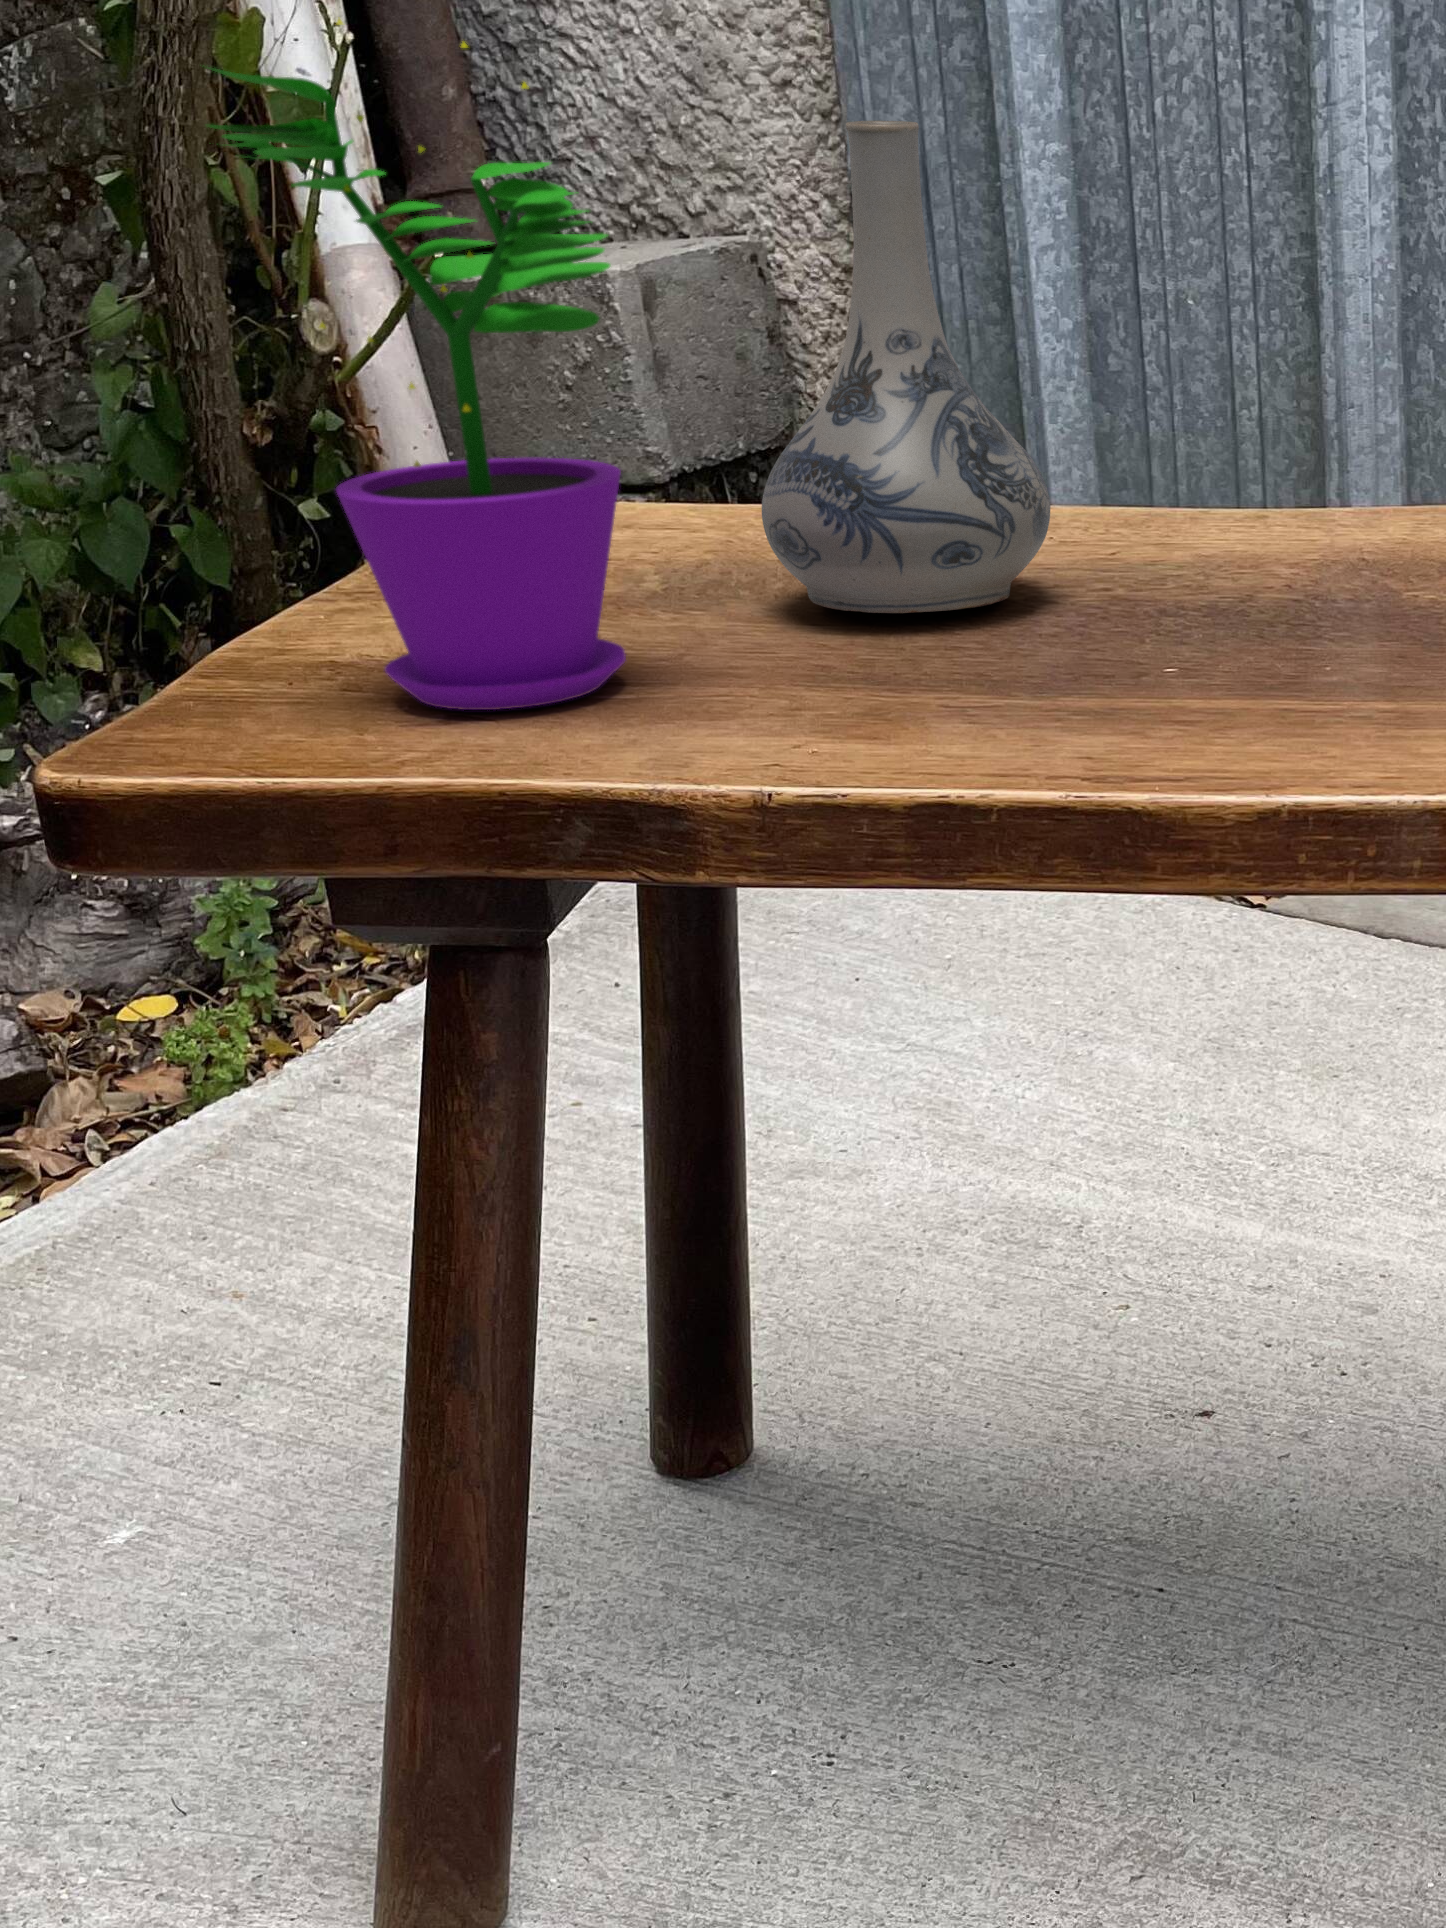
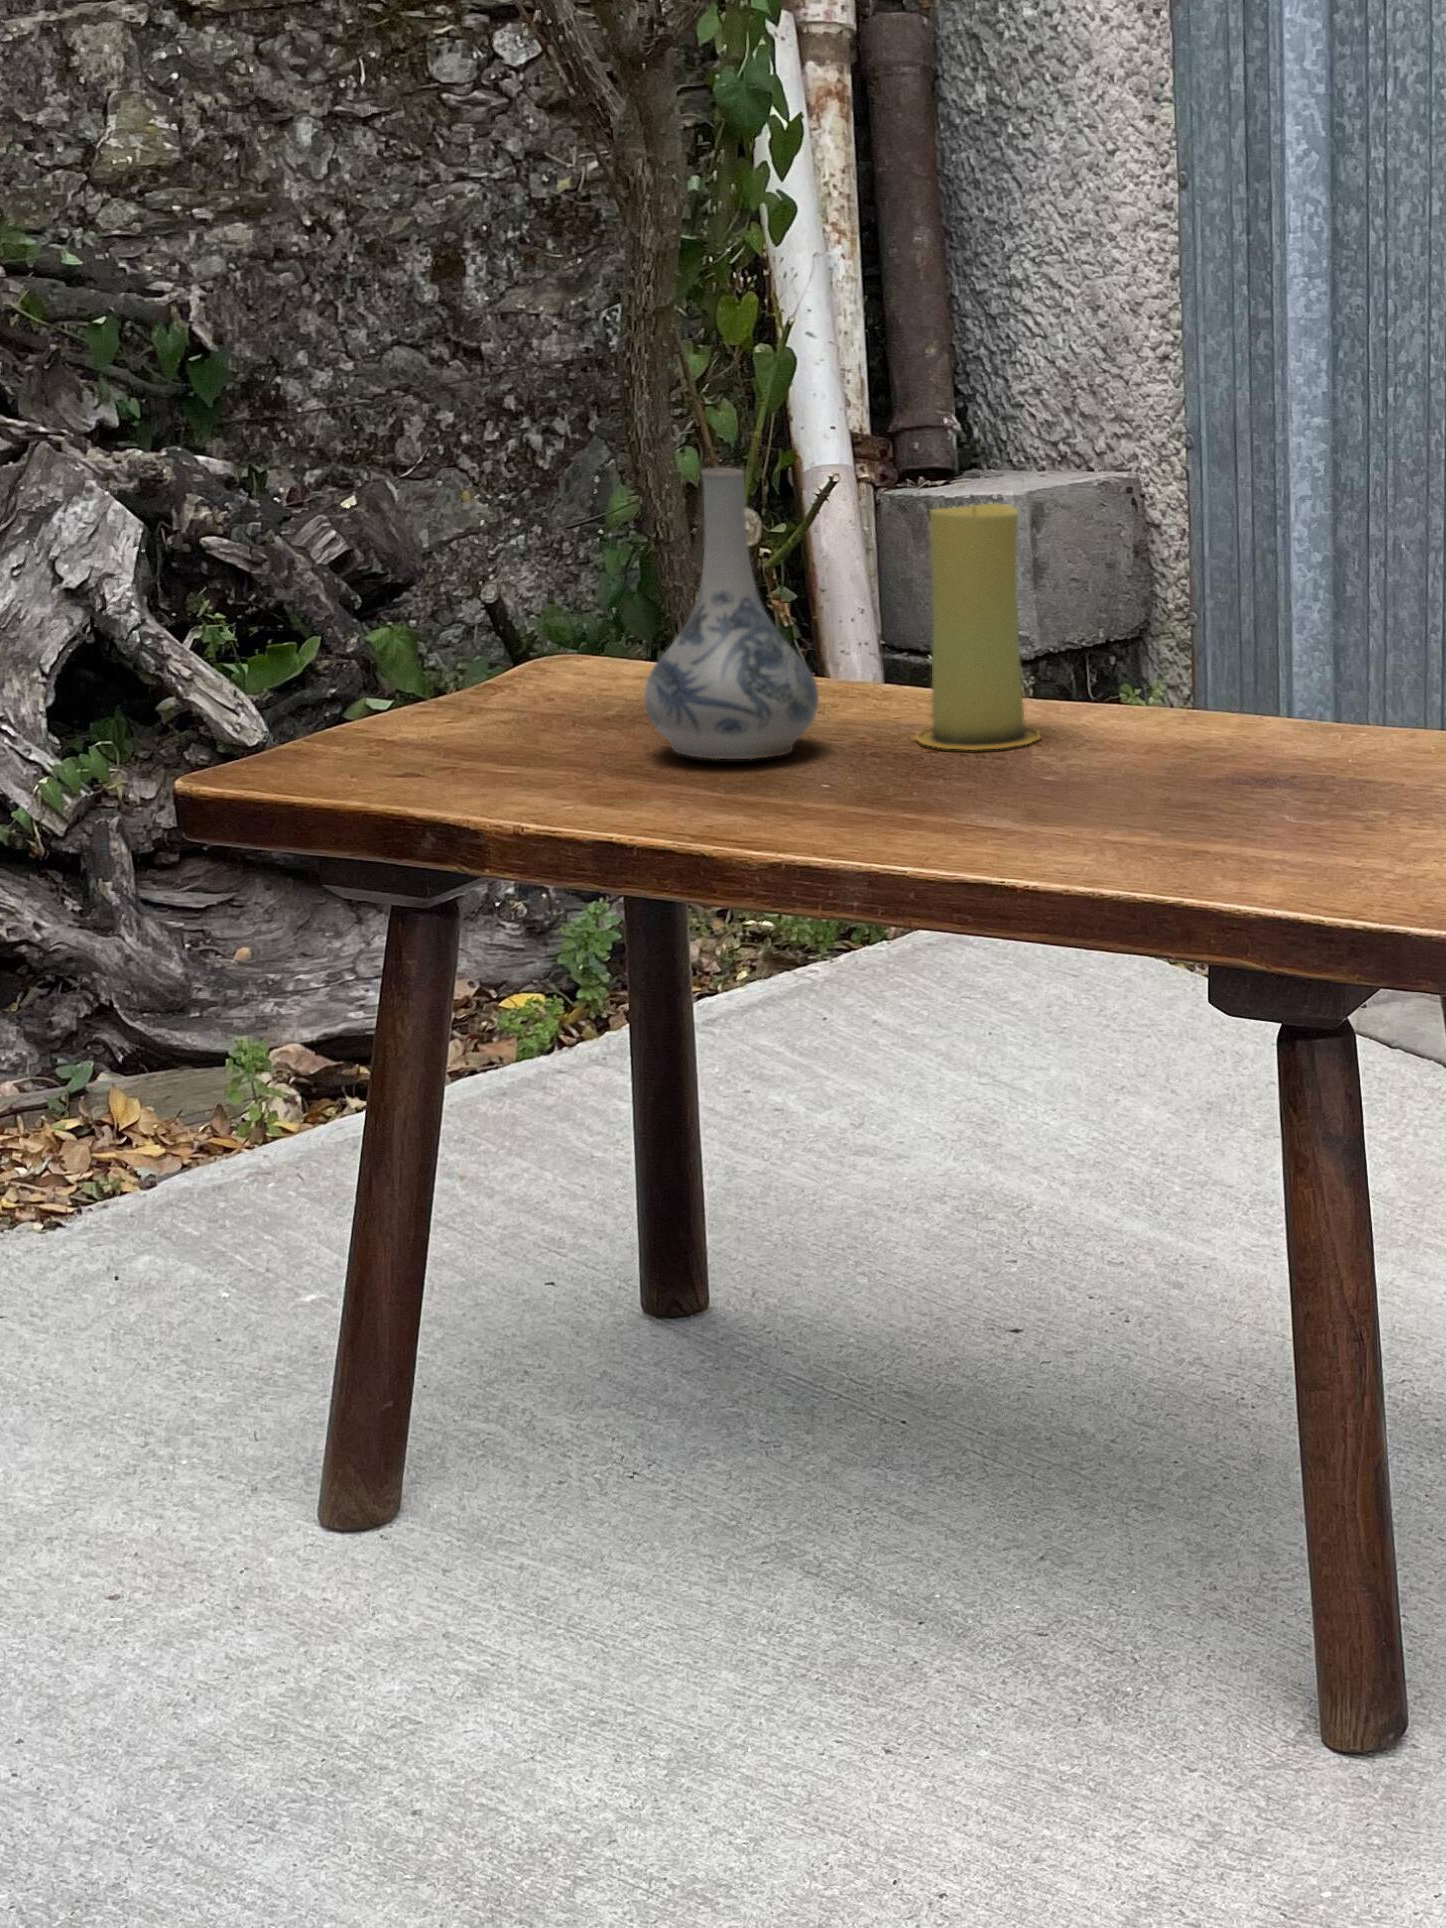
flower pot: present [209,19,626,710] -> none [308,413,523,792]
candle: none [1153,173,1350,567] -> present [915,503,1040,750]

